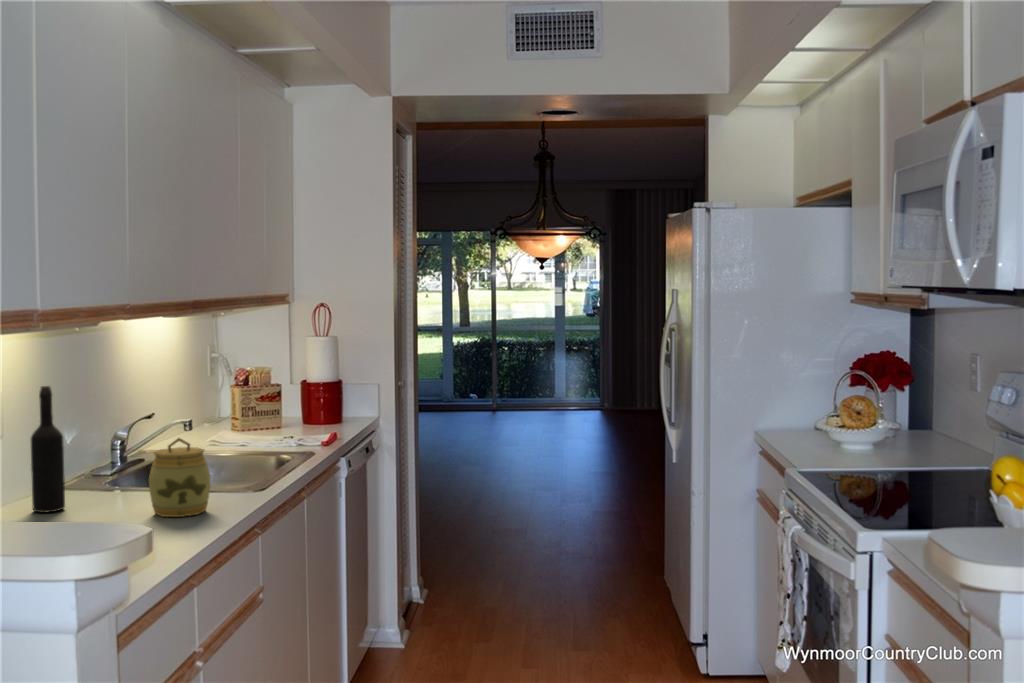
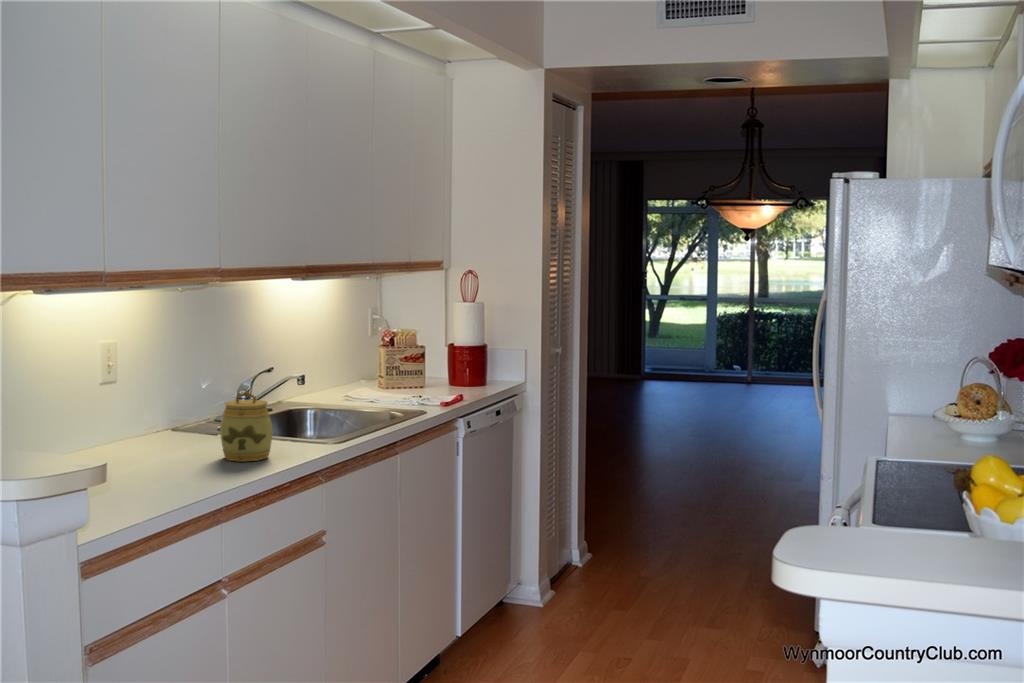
wine bottle: present [31,386,65,513] -> none [134,339,162,448]

